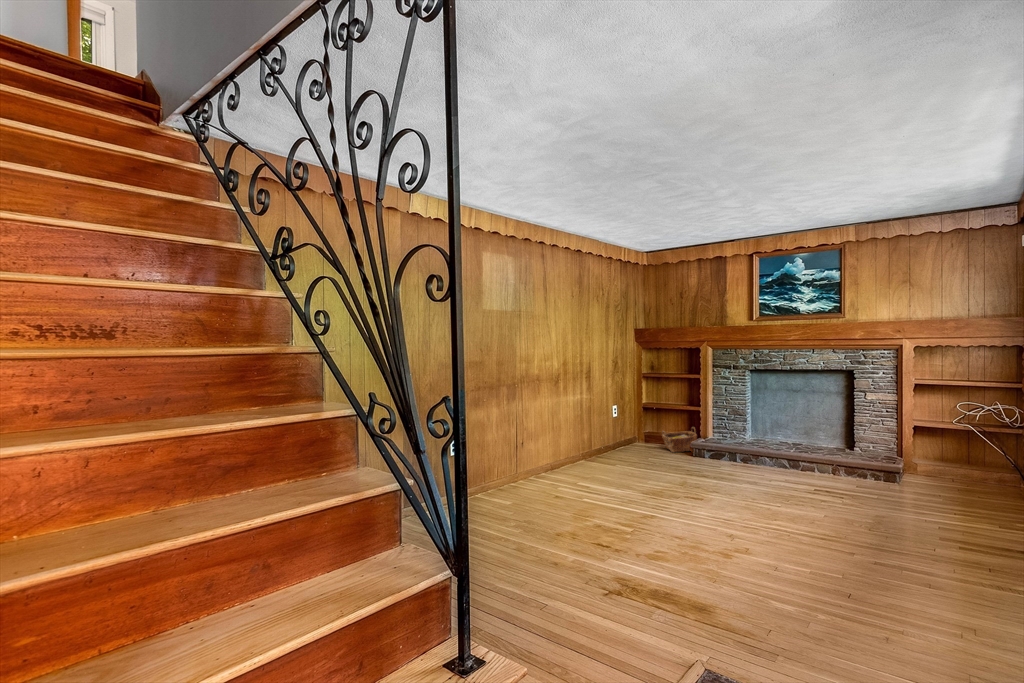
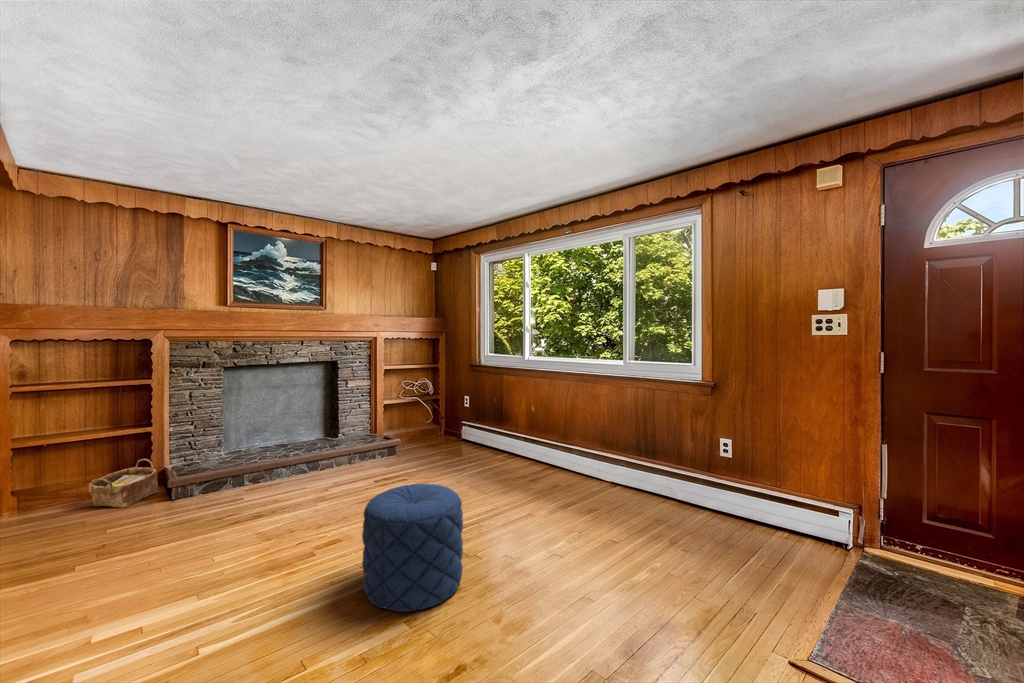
pouf: none [638,457,711,537] -> present [362,484,463,612]

